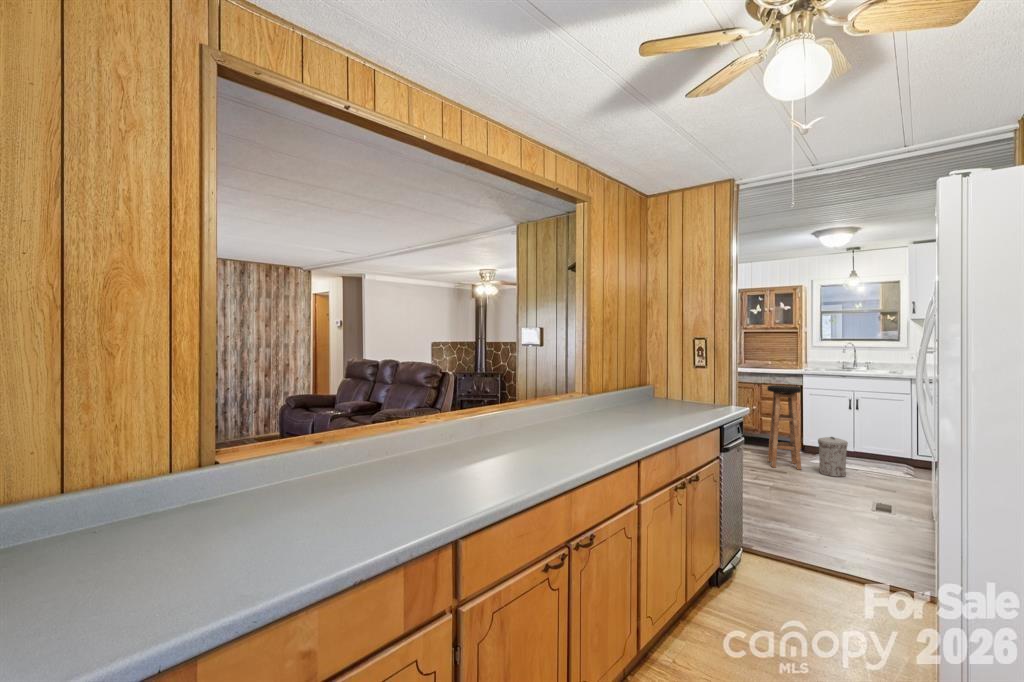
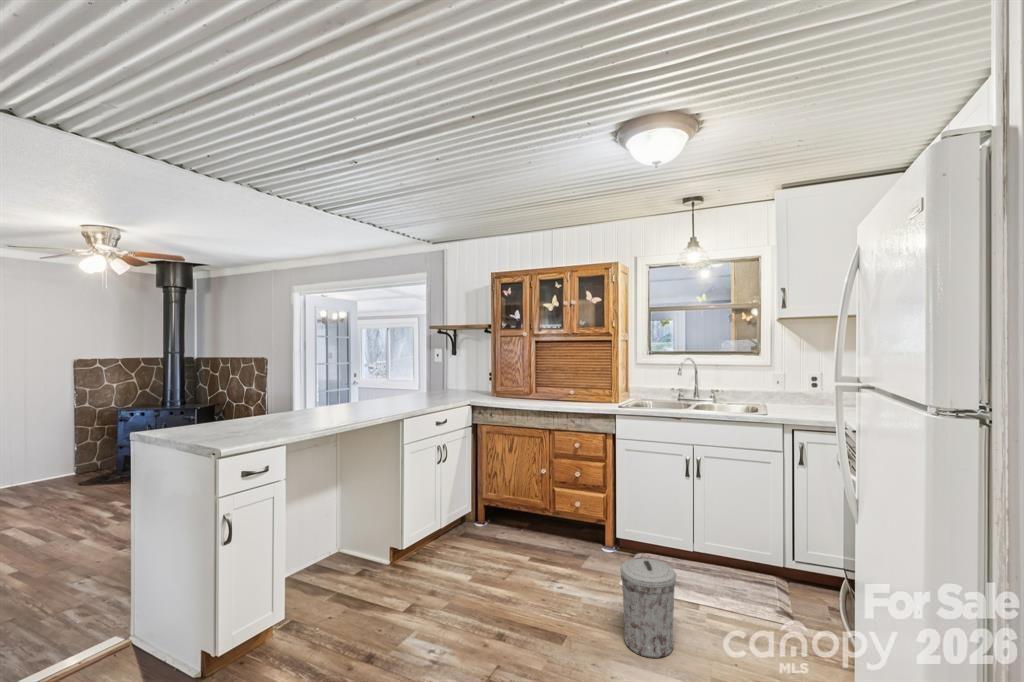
bar stool: present [767,385,801,470] -> none [532,444,593,631]

